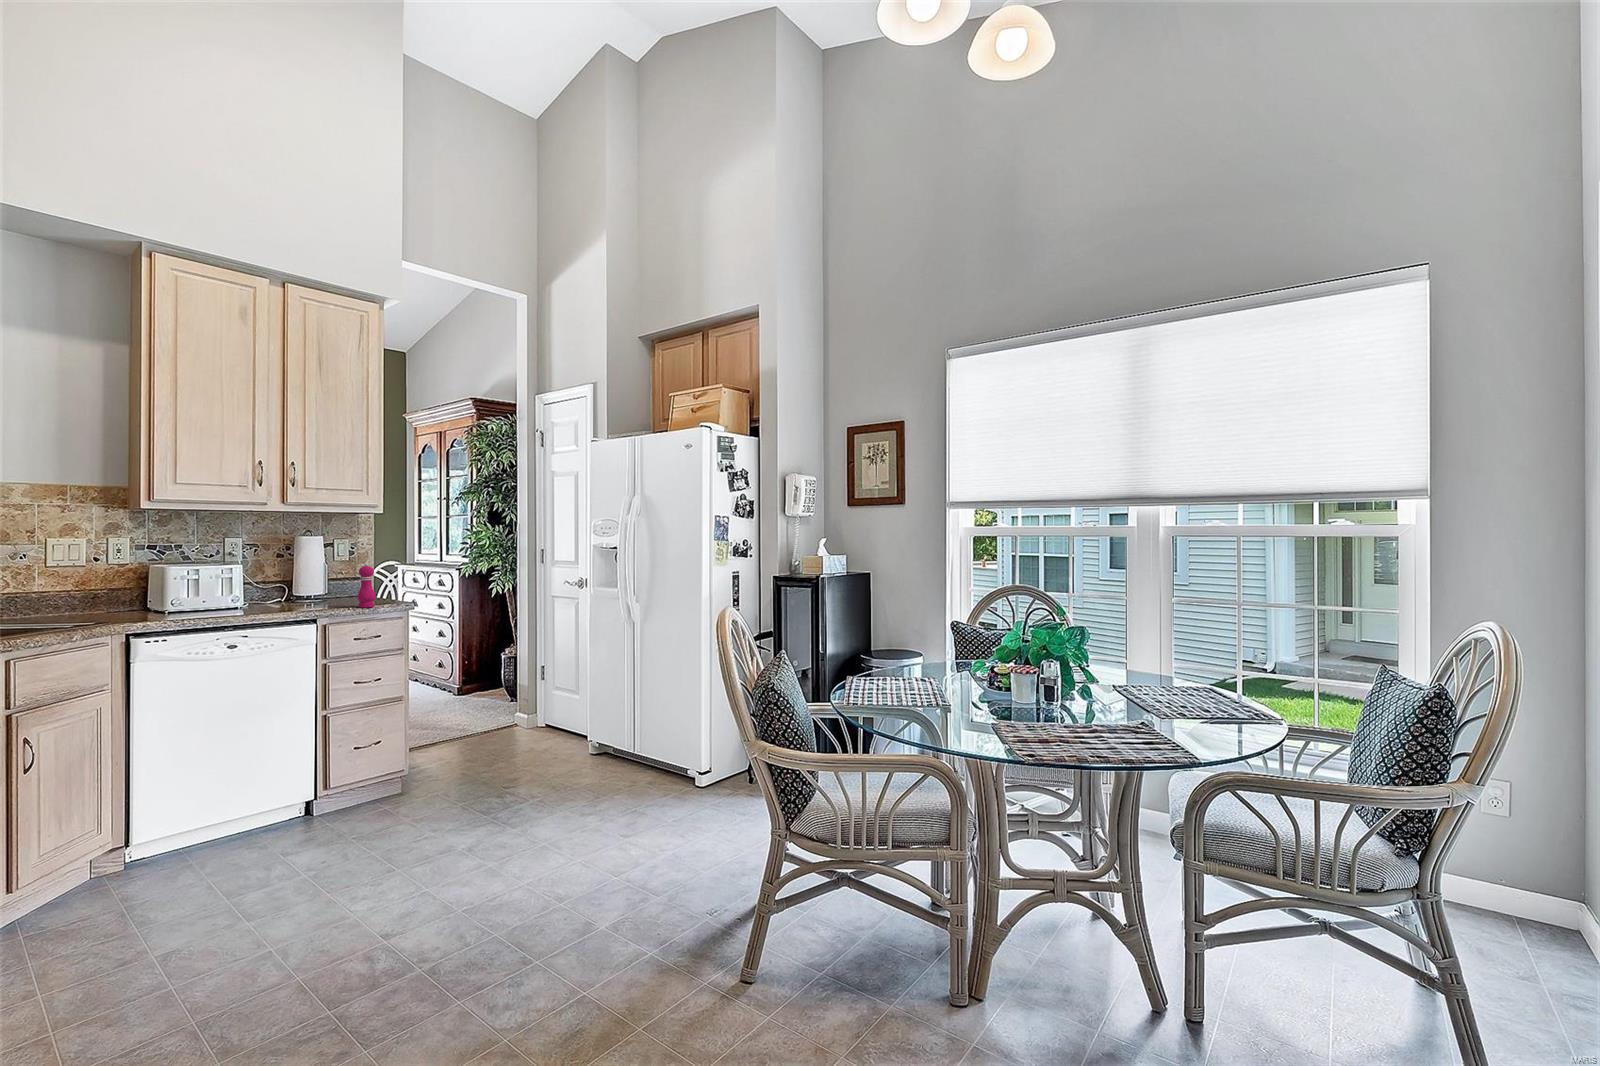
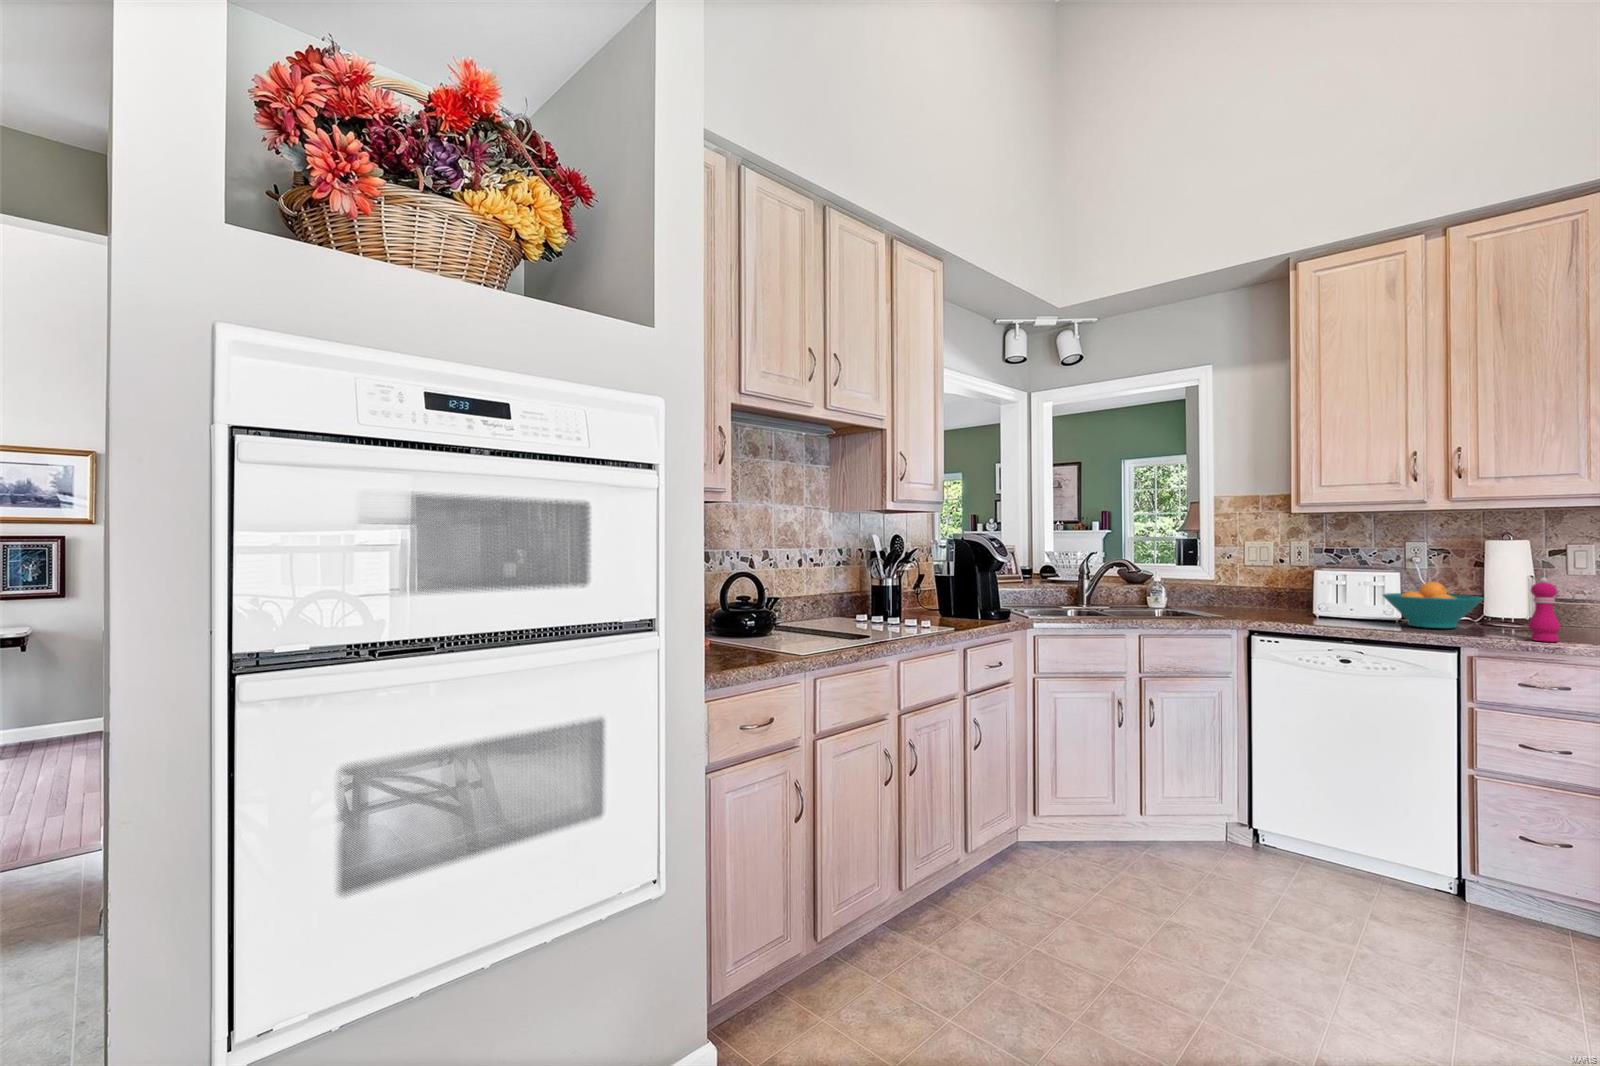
fruit bowl: none [241,571,319,609] -> present [1383,582,1484,628]

